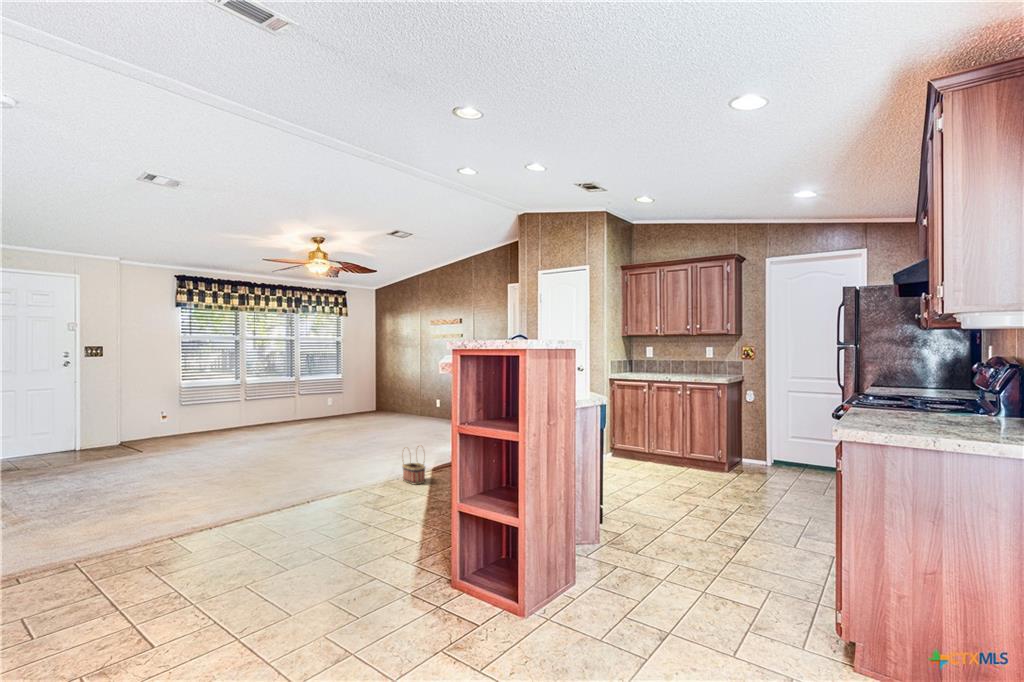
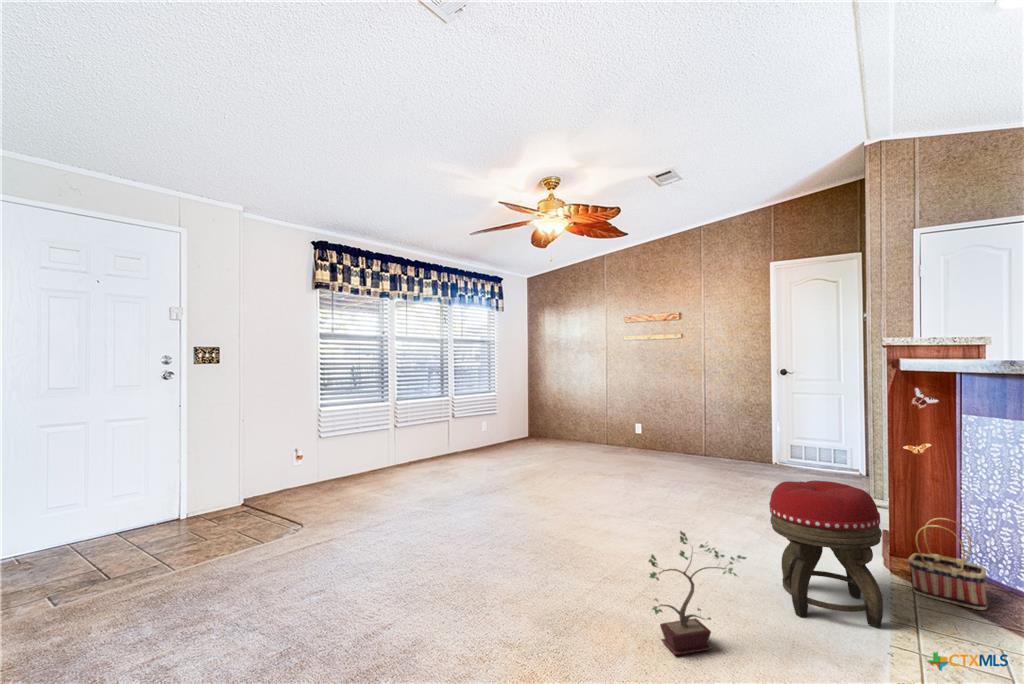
footstool: none [328,426,376,488] -> present [769,480,883,627]
potted plant: none [241,442,287,493] -> present [649,531,746,655]

